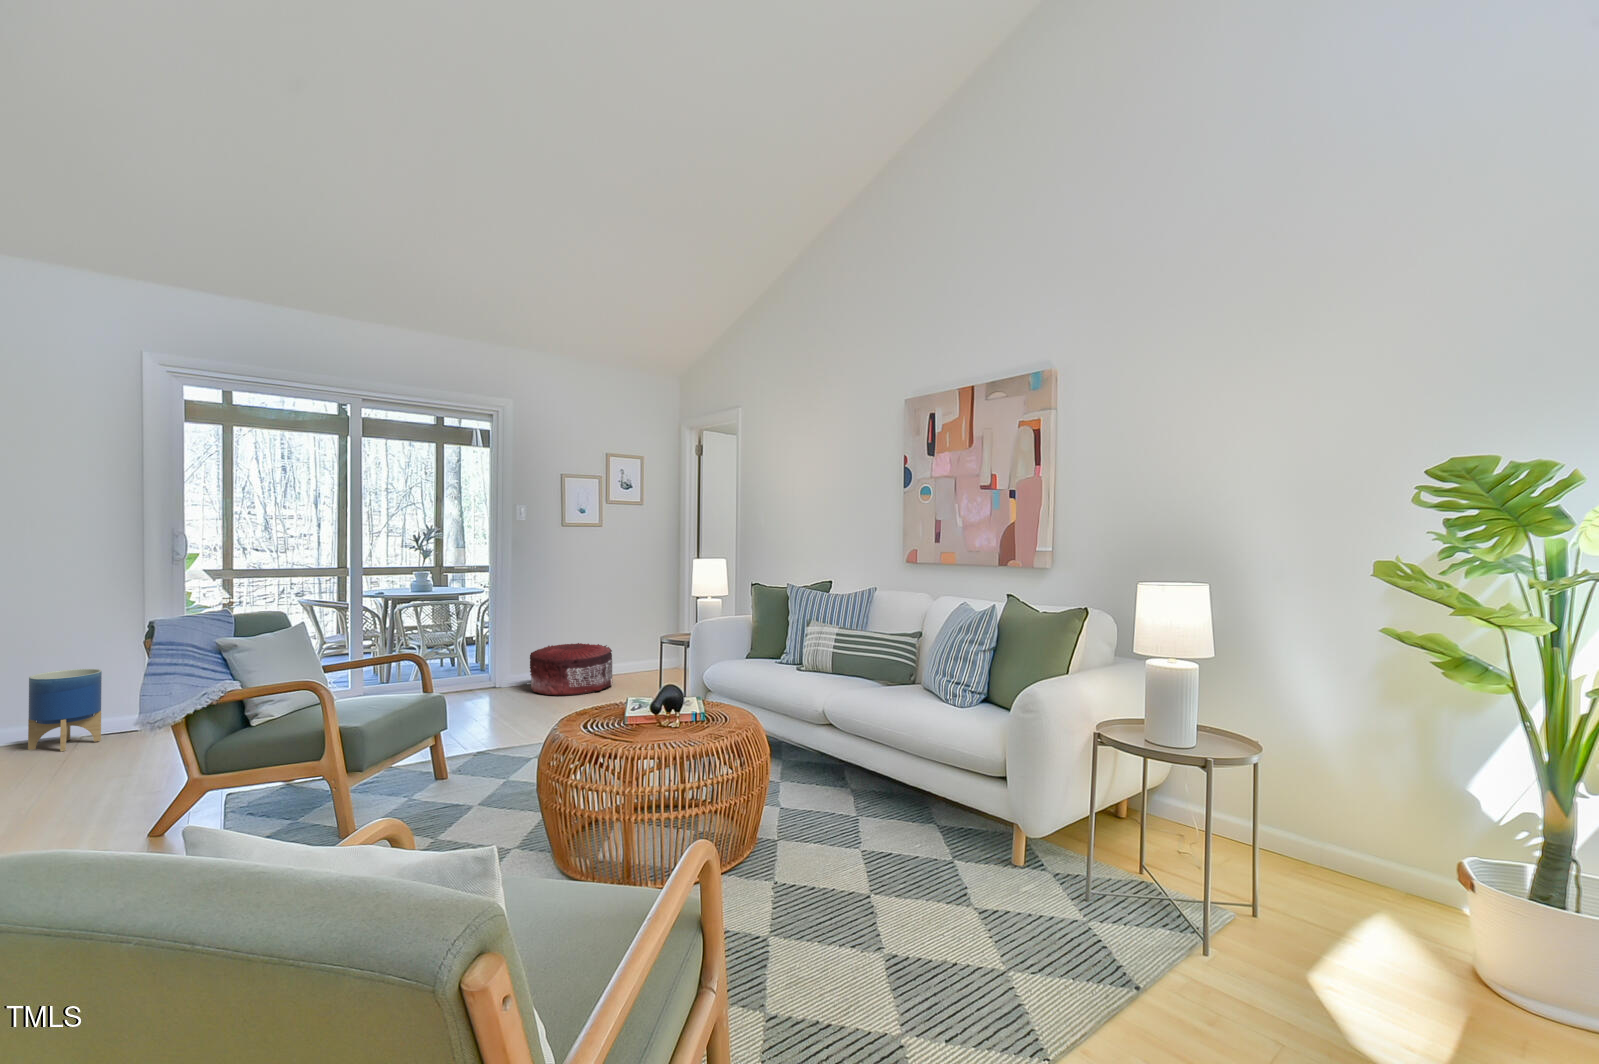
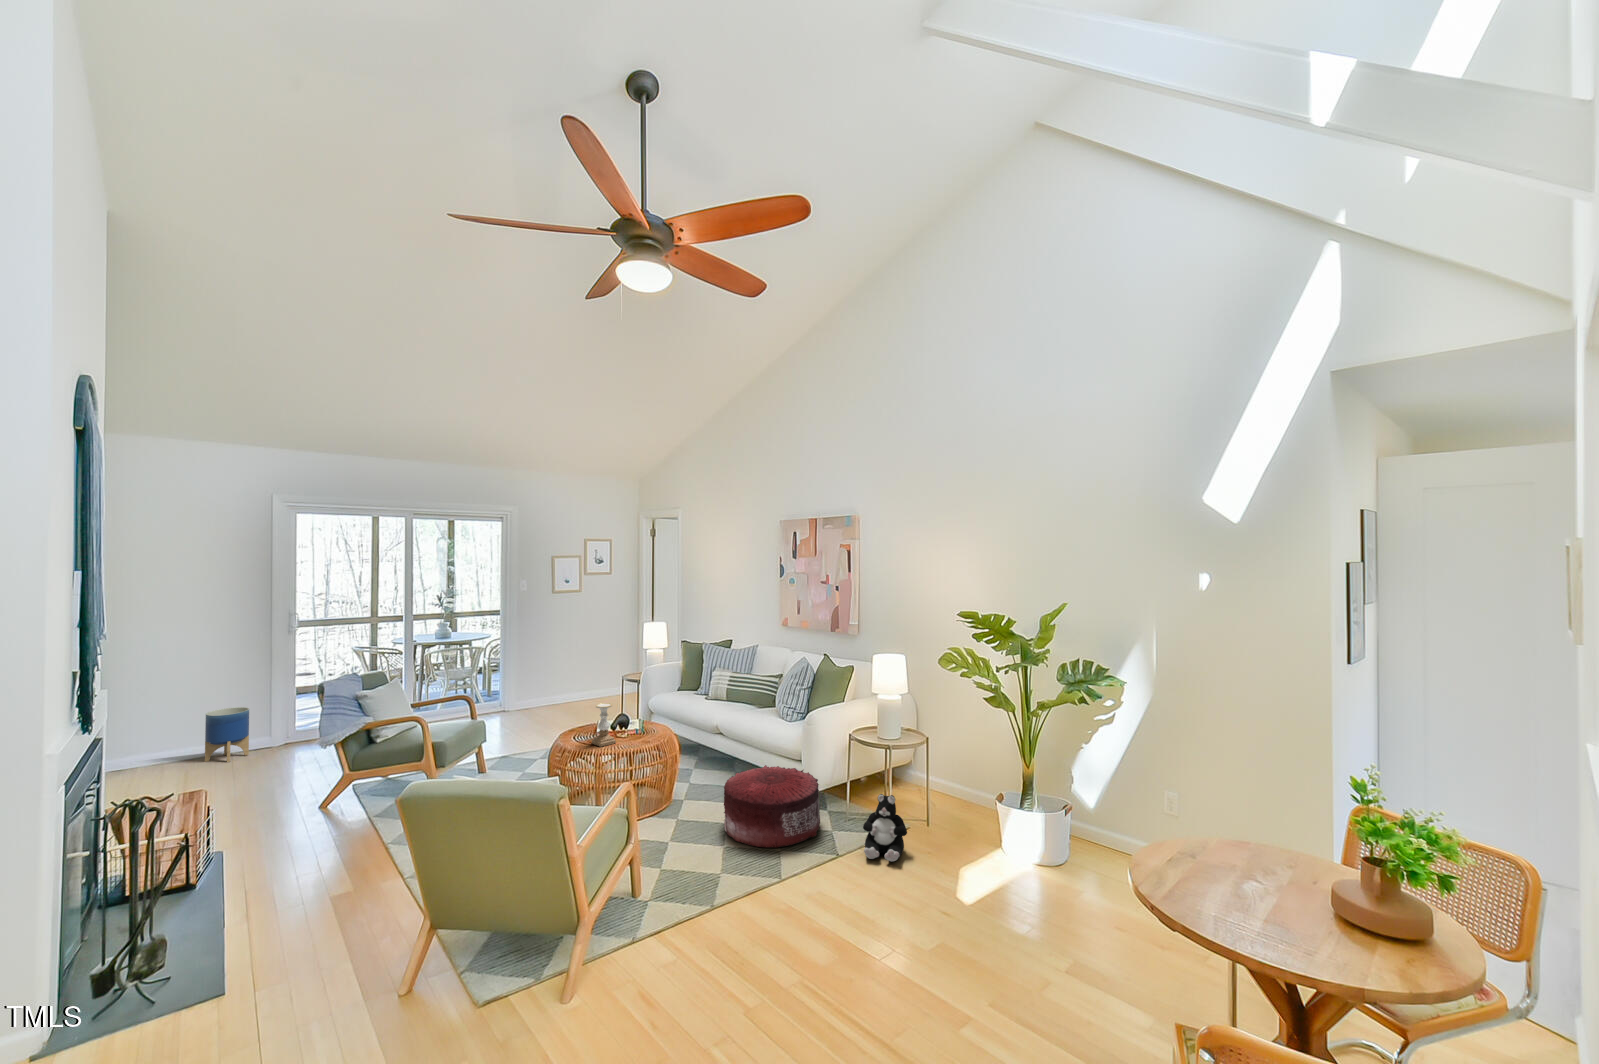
pouf: present [530,643,613,696] -> present [724,765,820,848]
candle holder: none [616,663,660,741] -> present [592,703,616,747]
plush toy: none [1179,855,1296,1012] -> present [863,794,907,862]

